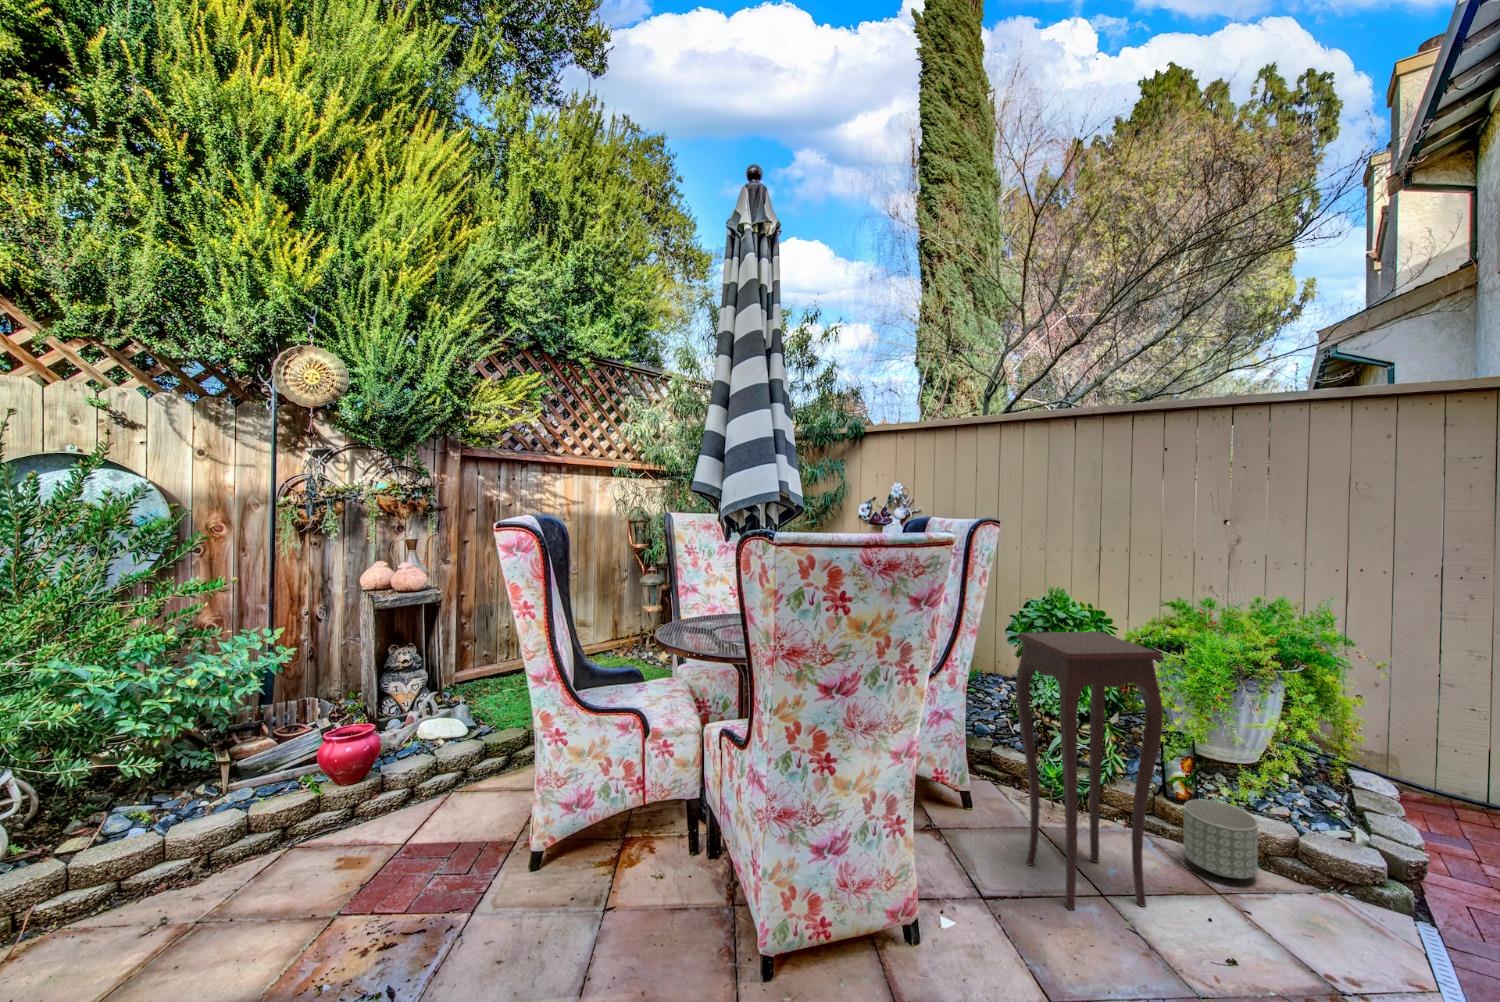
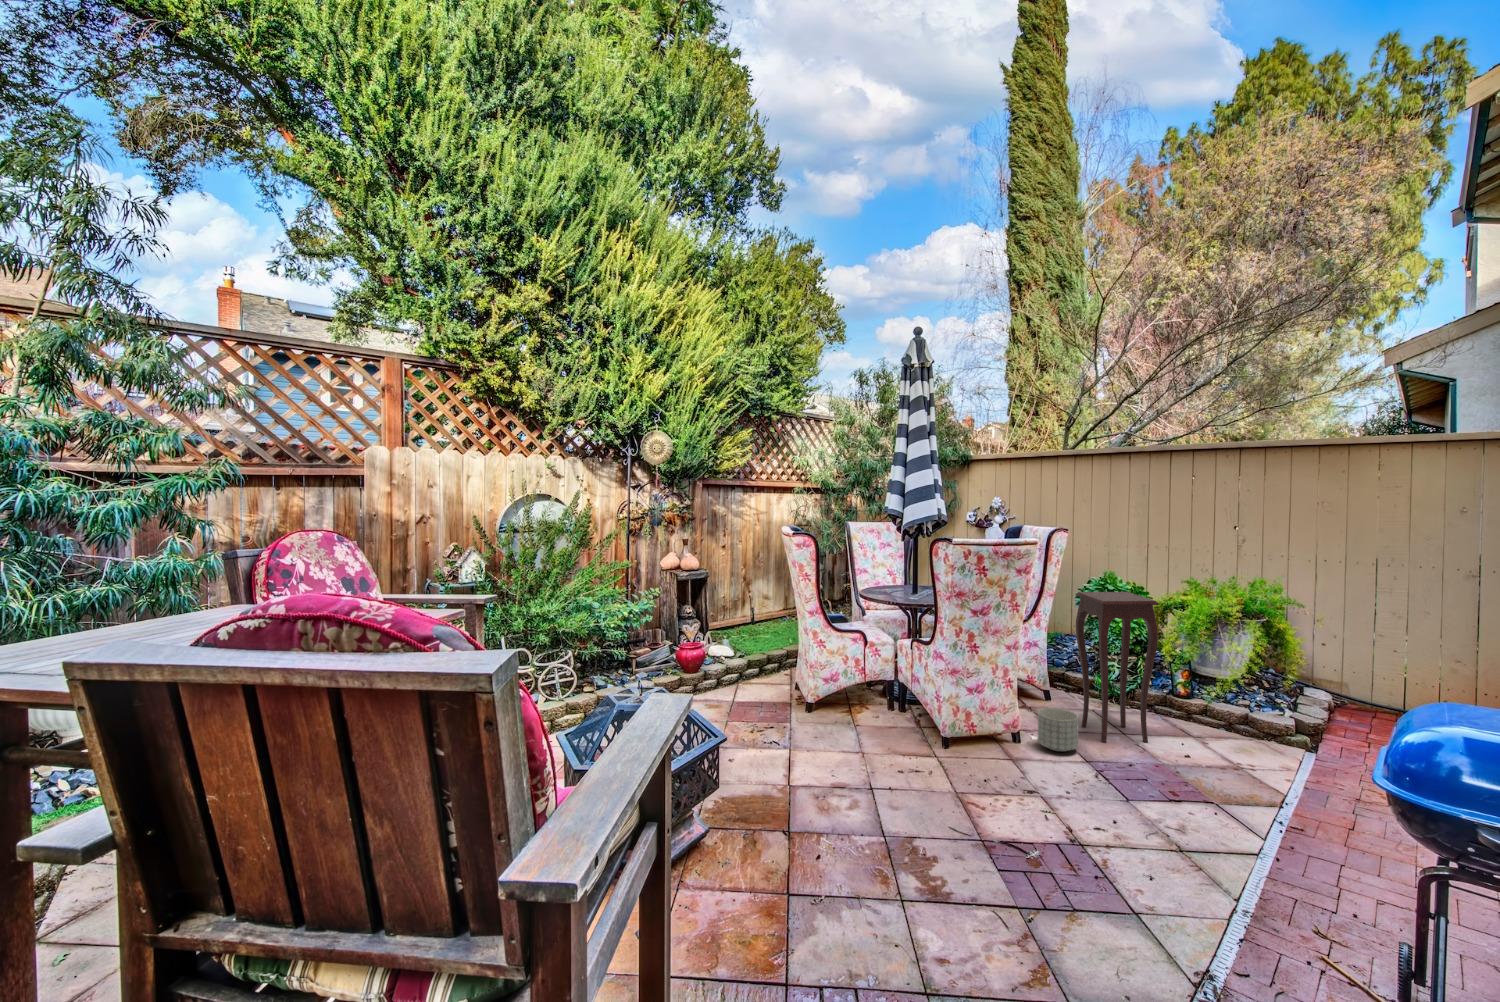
planter: present [1184,799,1258,879] -> present [1038,708,1079,752]

